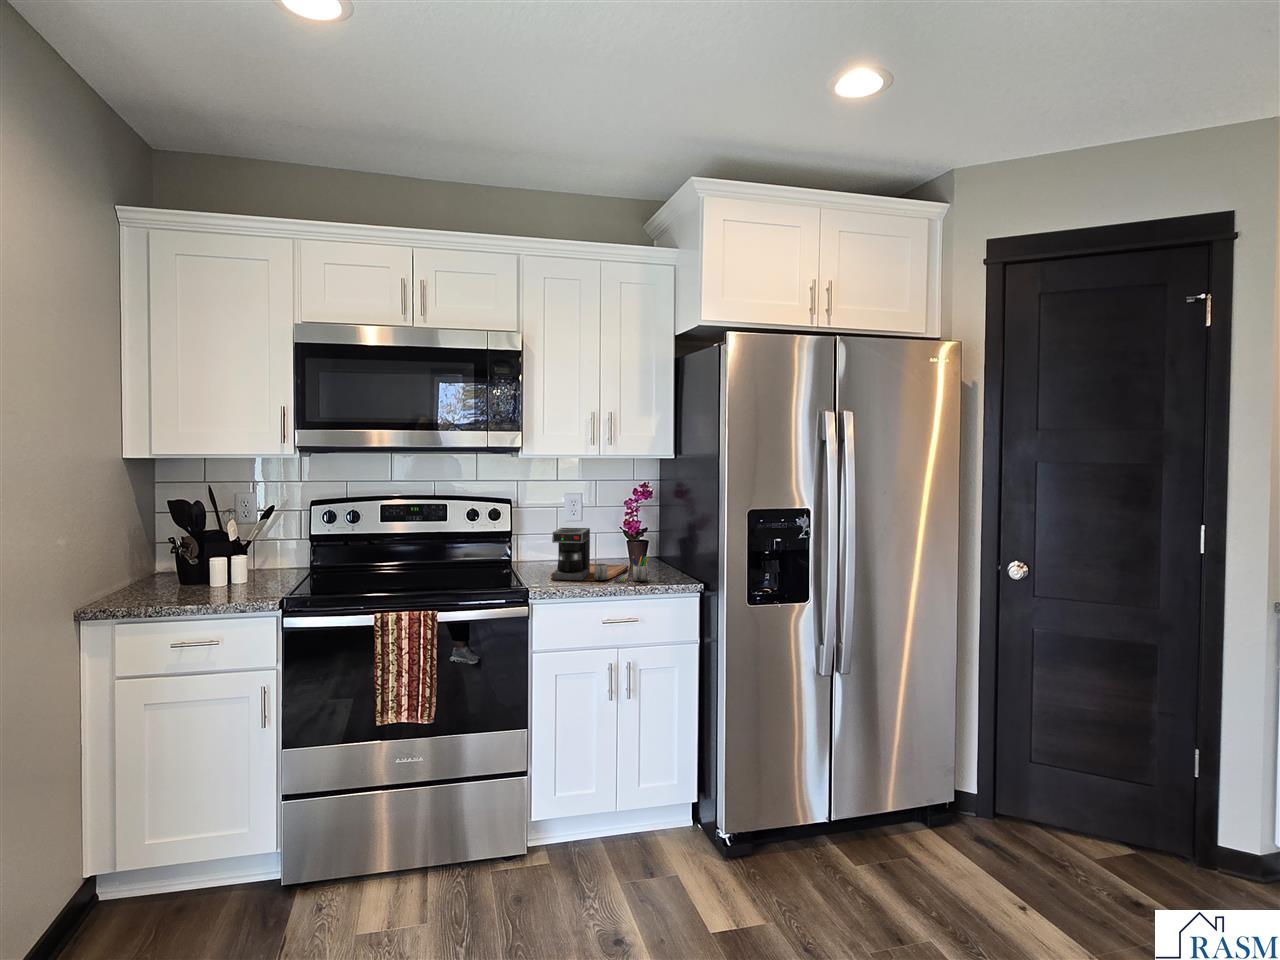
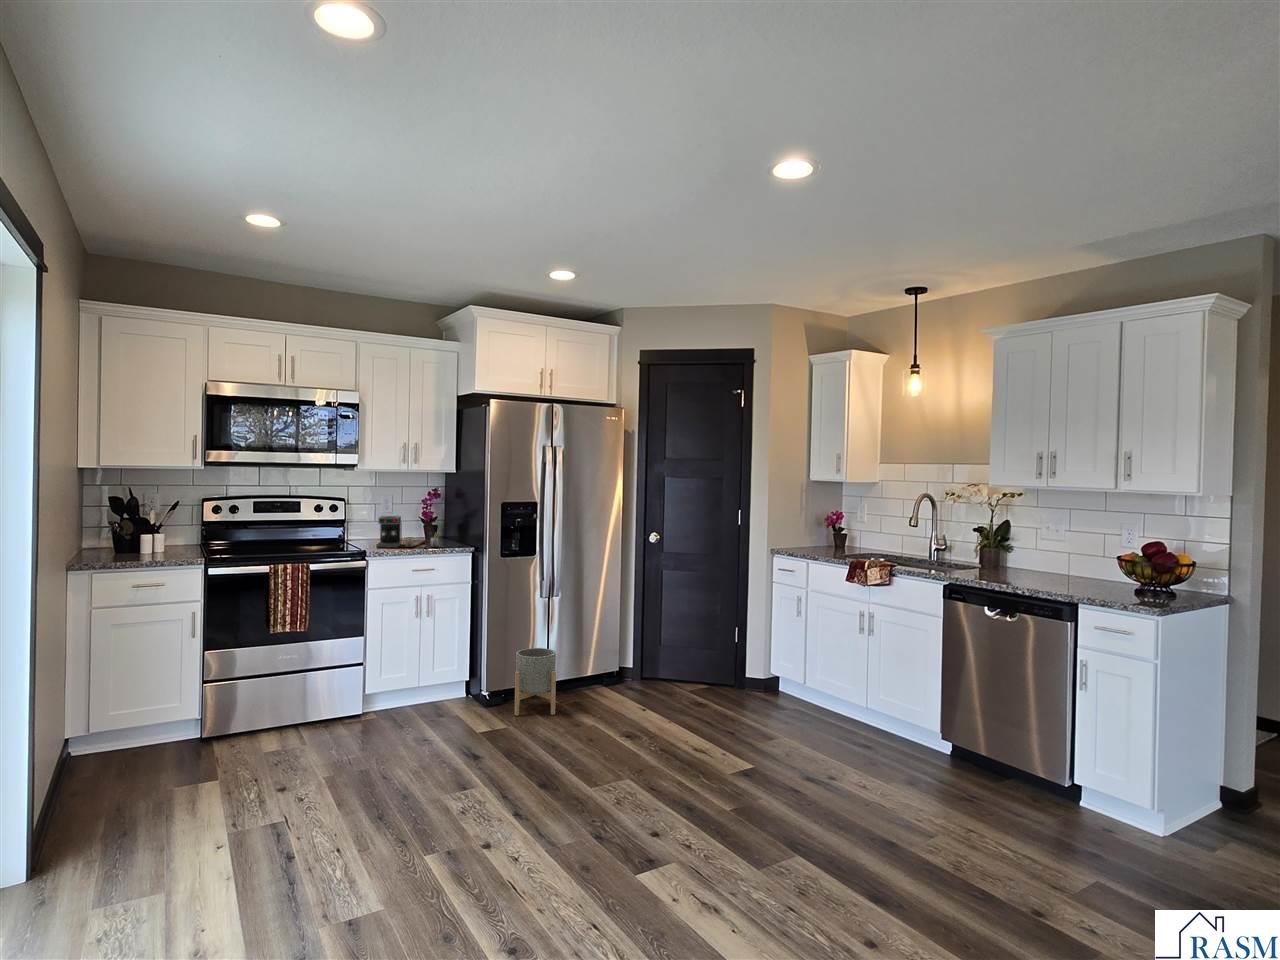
planter: none [774,765,850,902] -> present [514,648,556,716]

